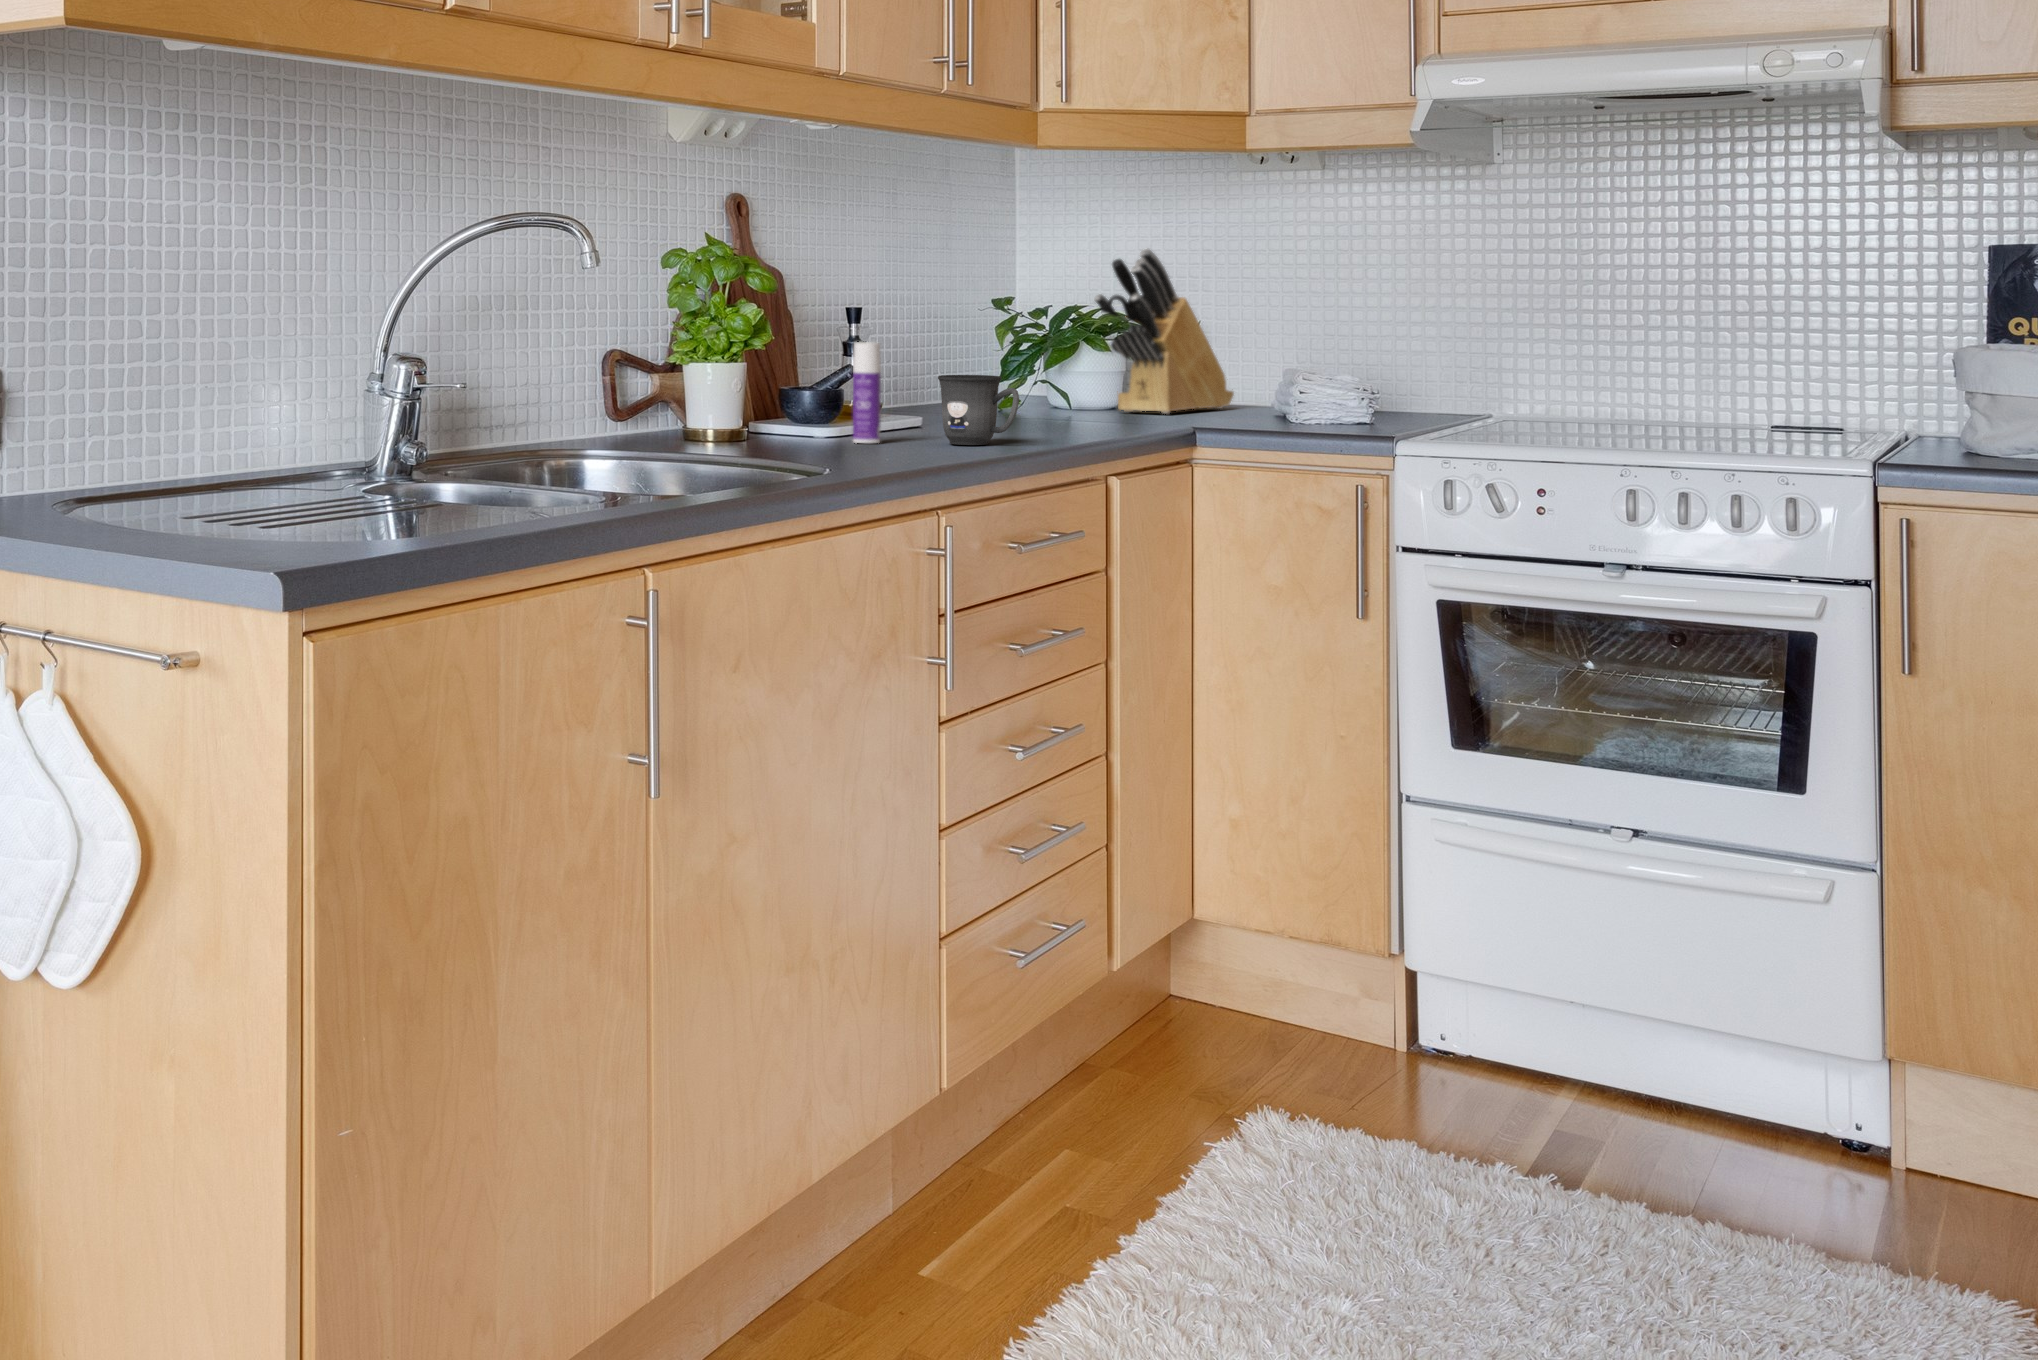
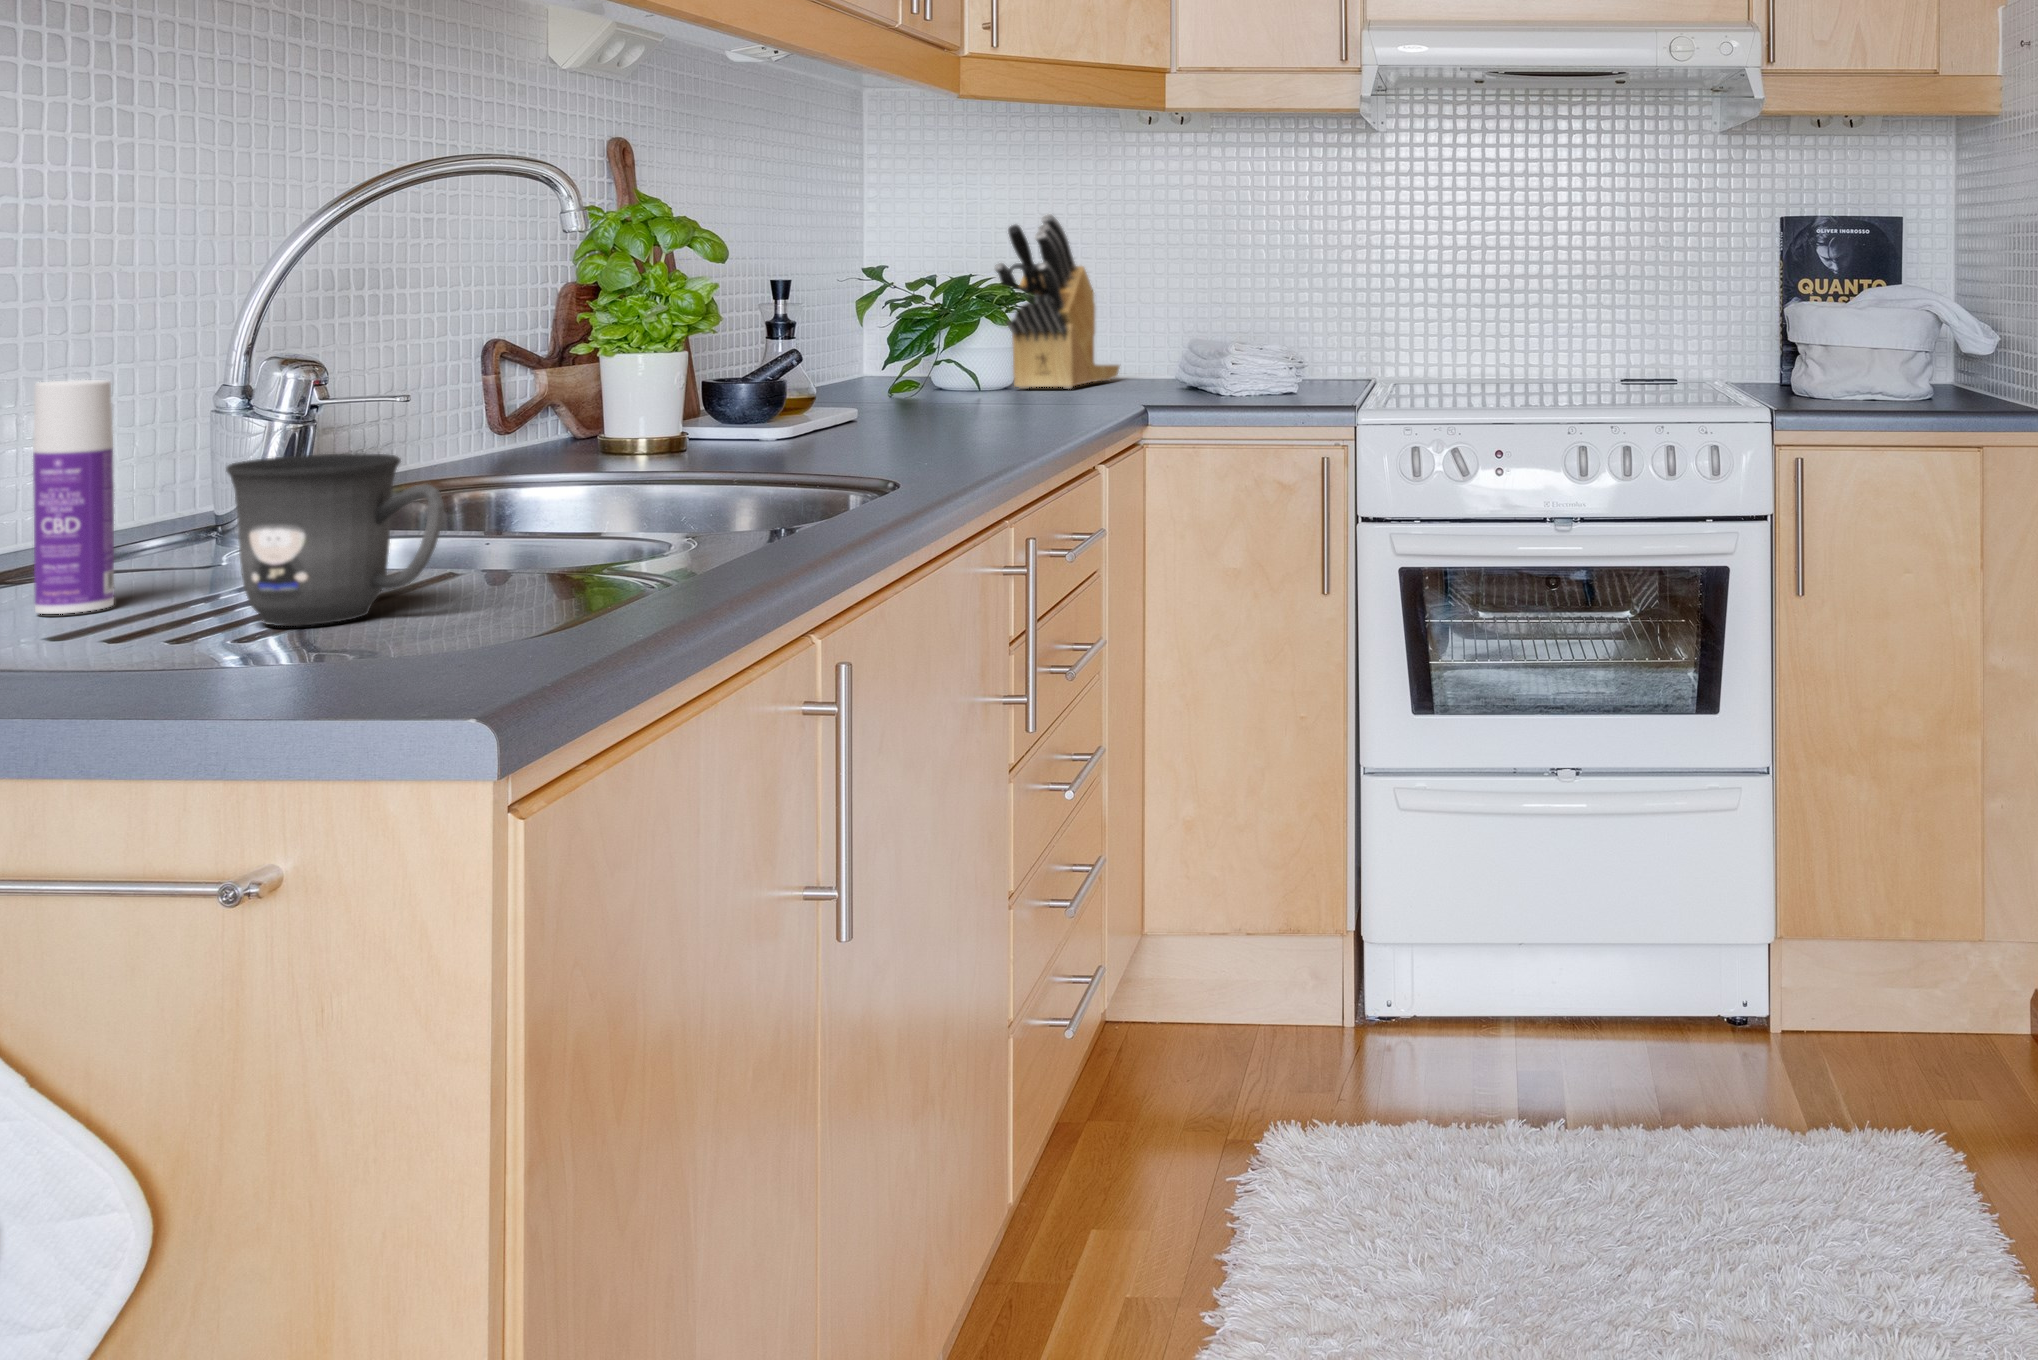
bottle: present [853,342,881,443] -> present [33,380,114,614]
mug: present [938,375,1019,445] -> present [226,454,444,626]

